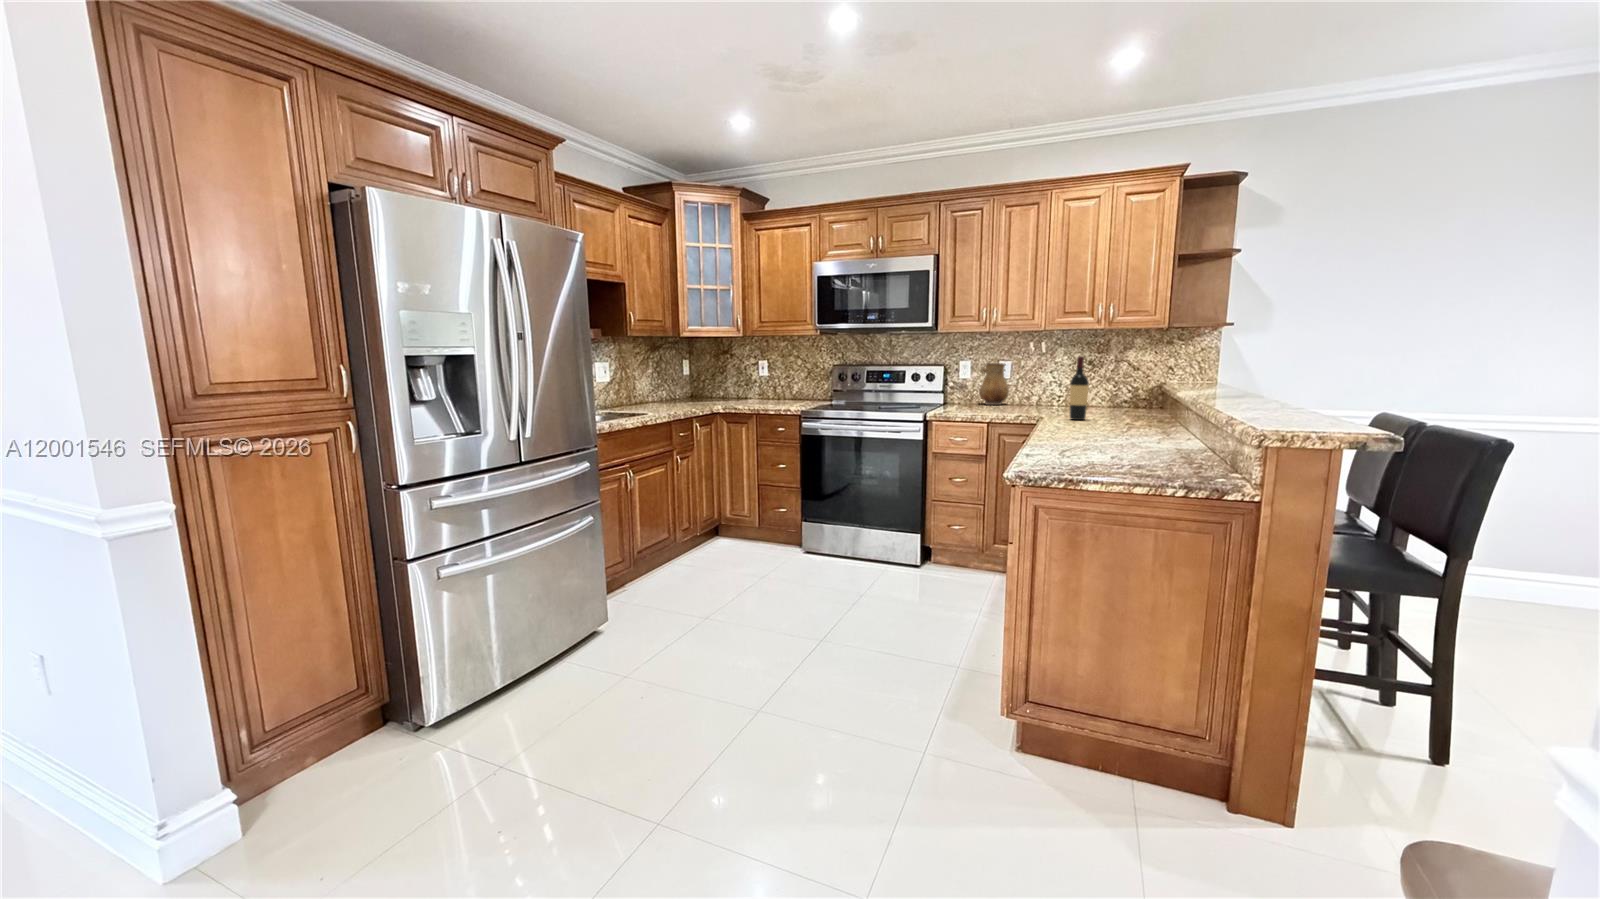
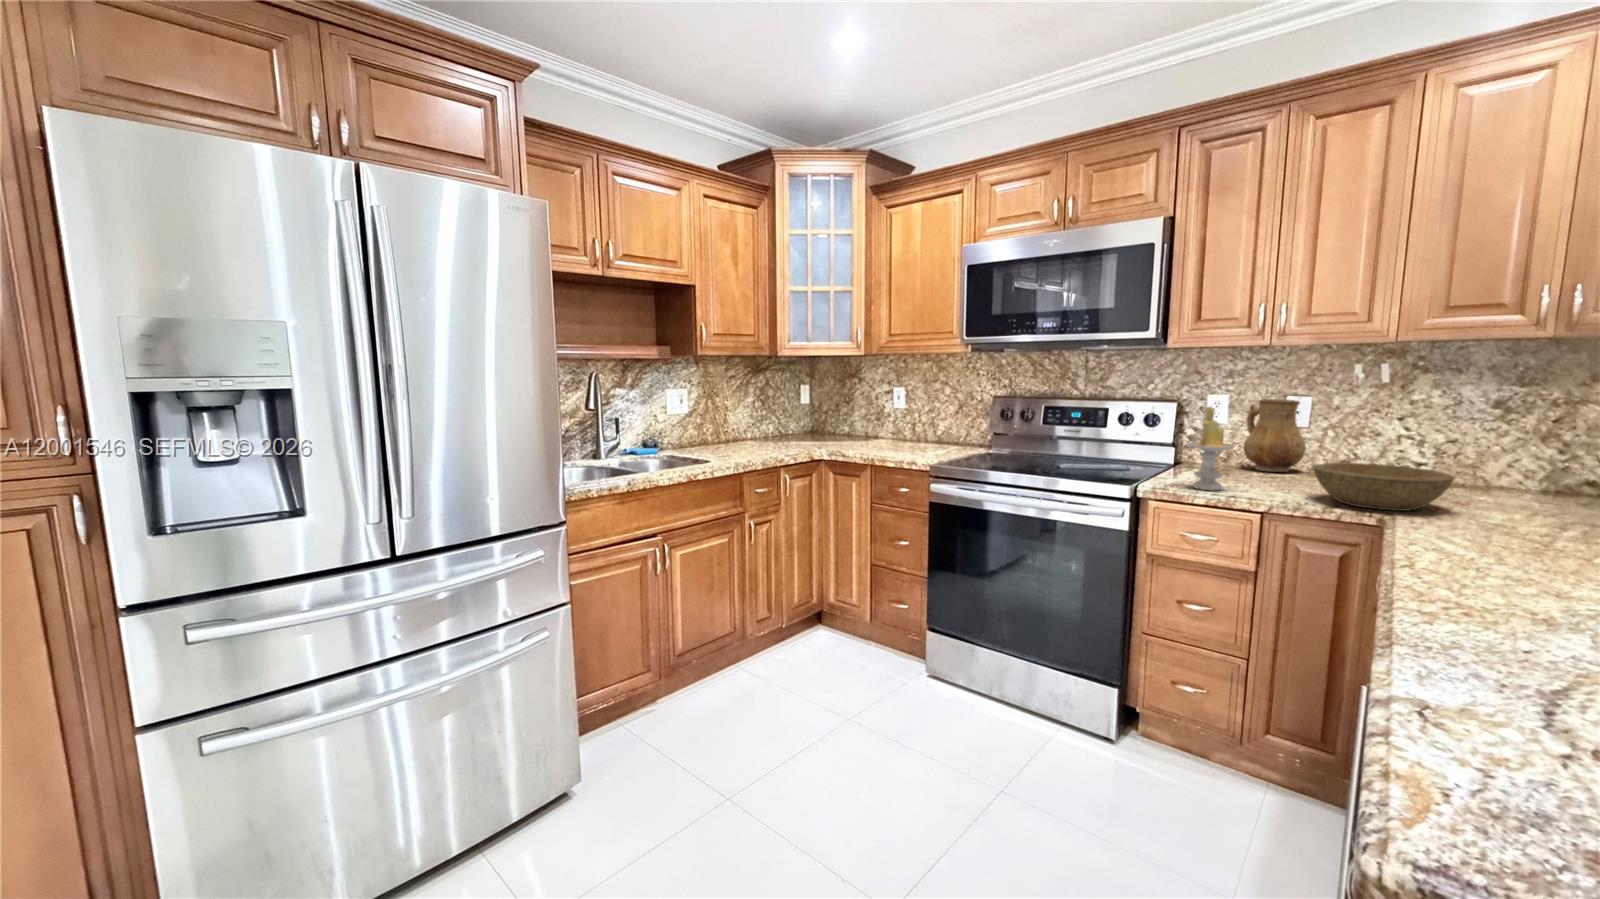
wine bottle: present [1070,356,1089,420] -> none [1473,397,1534,536]
candle: none [951,366,974,413] -> present [1187,407,1235,490]
bowl: none [1010,394,1066,415] -> present [1313,463,1455,511]

